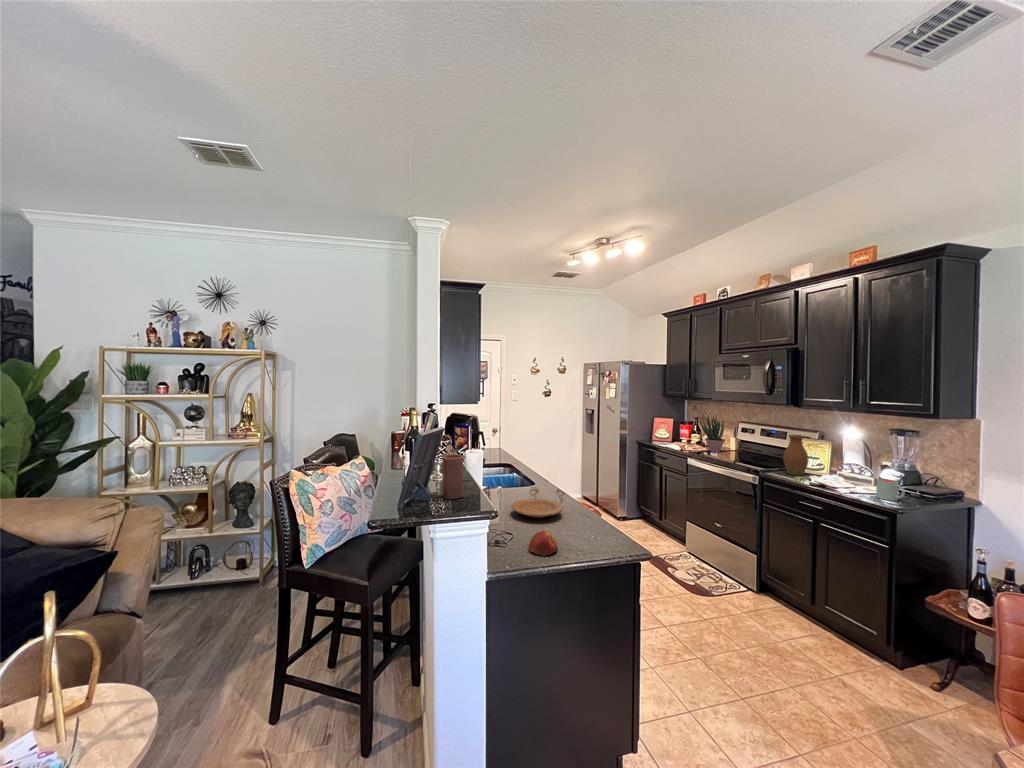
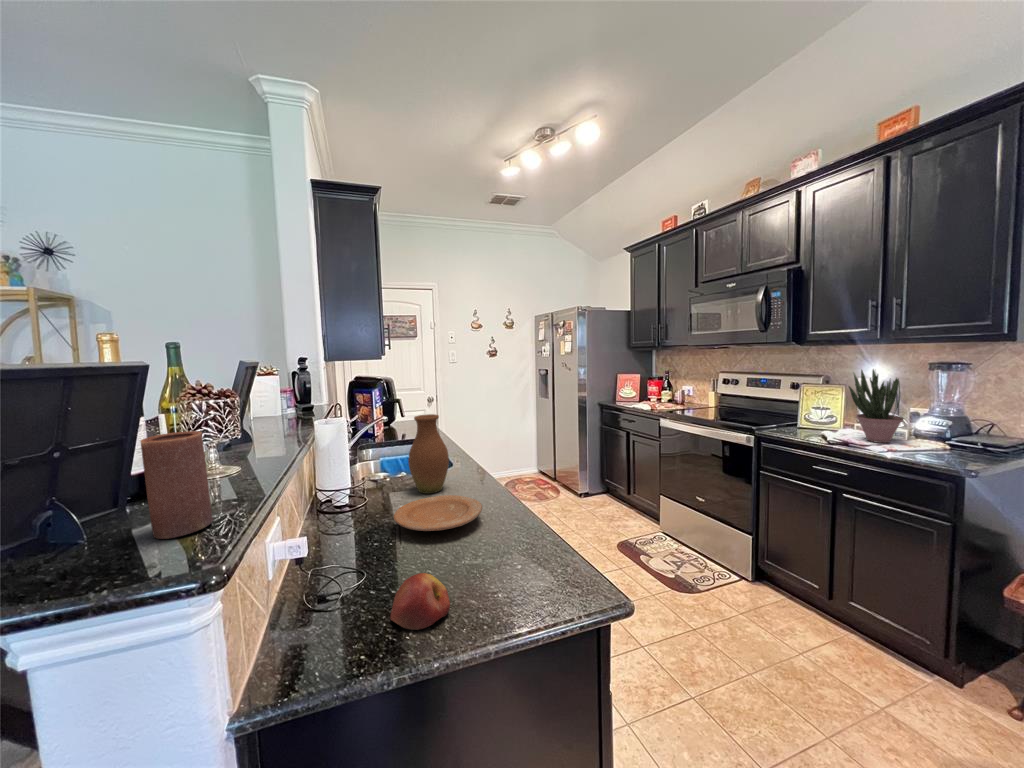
potted plant: present [701,416,725,452] -> present [849,369,904,443]
vase: present [783,435,808,476] -> present [408,414,449,494]
mug: present [876,479,905,501] -> none [925,430,970,459]

